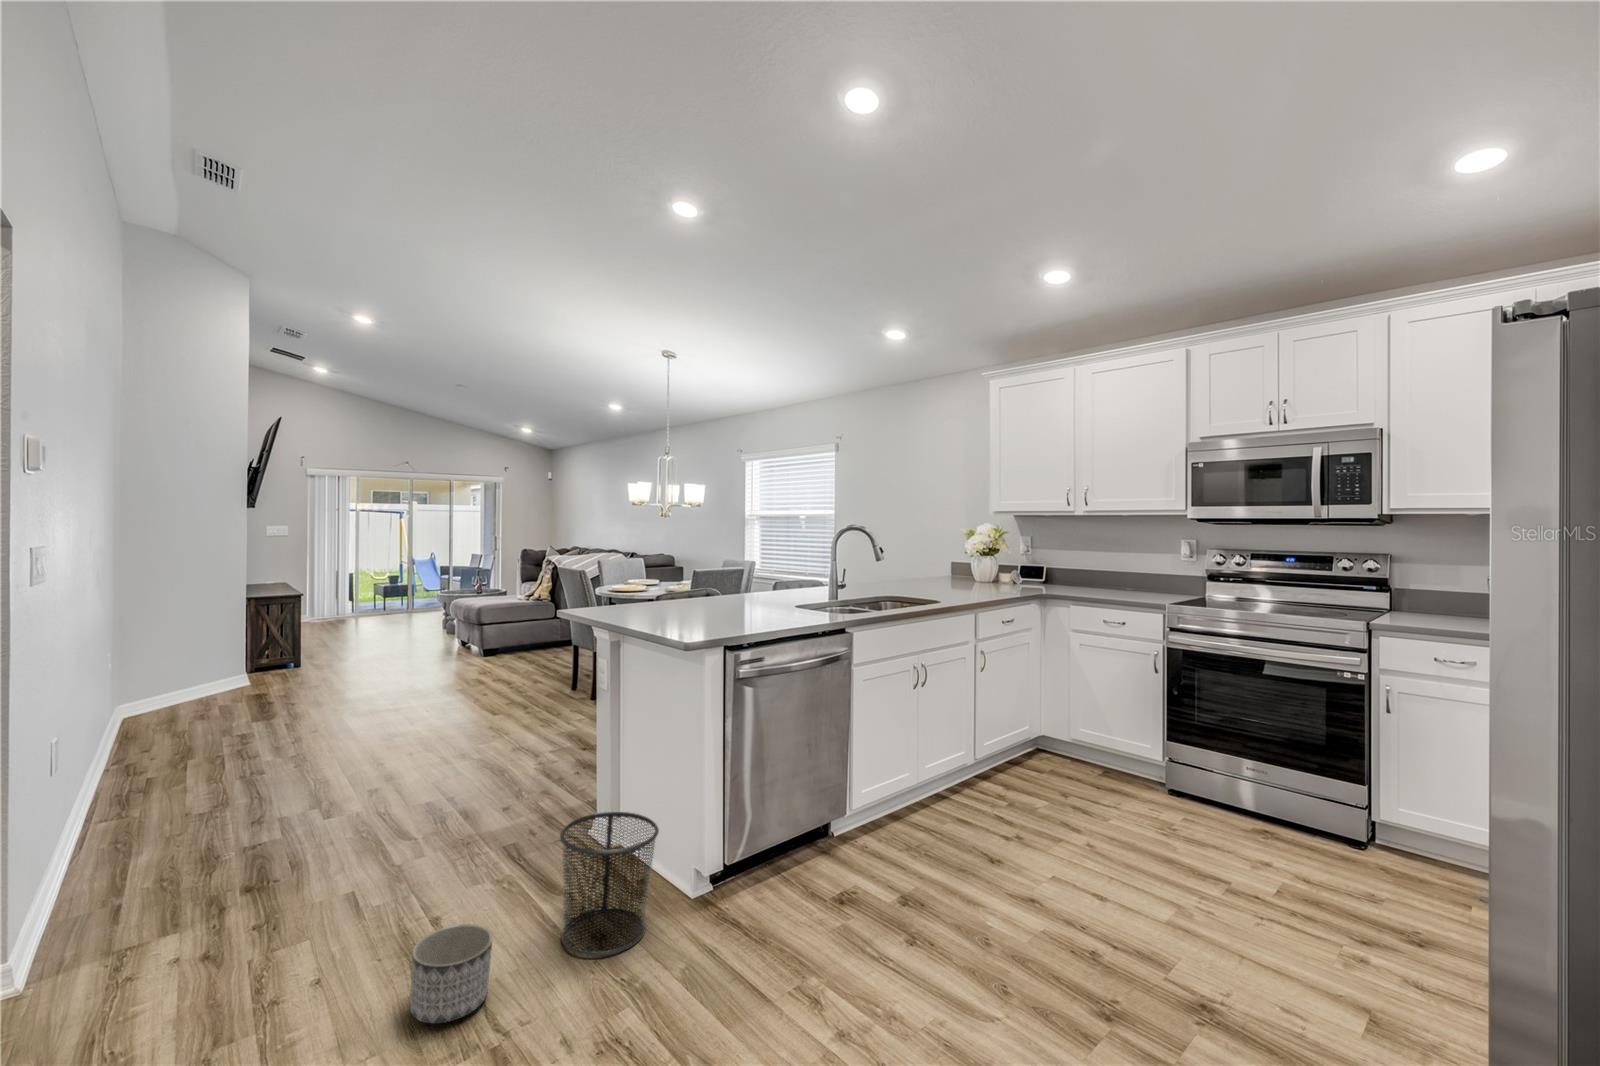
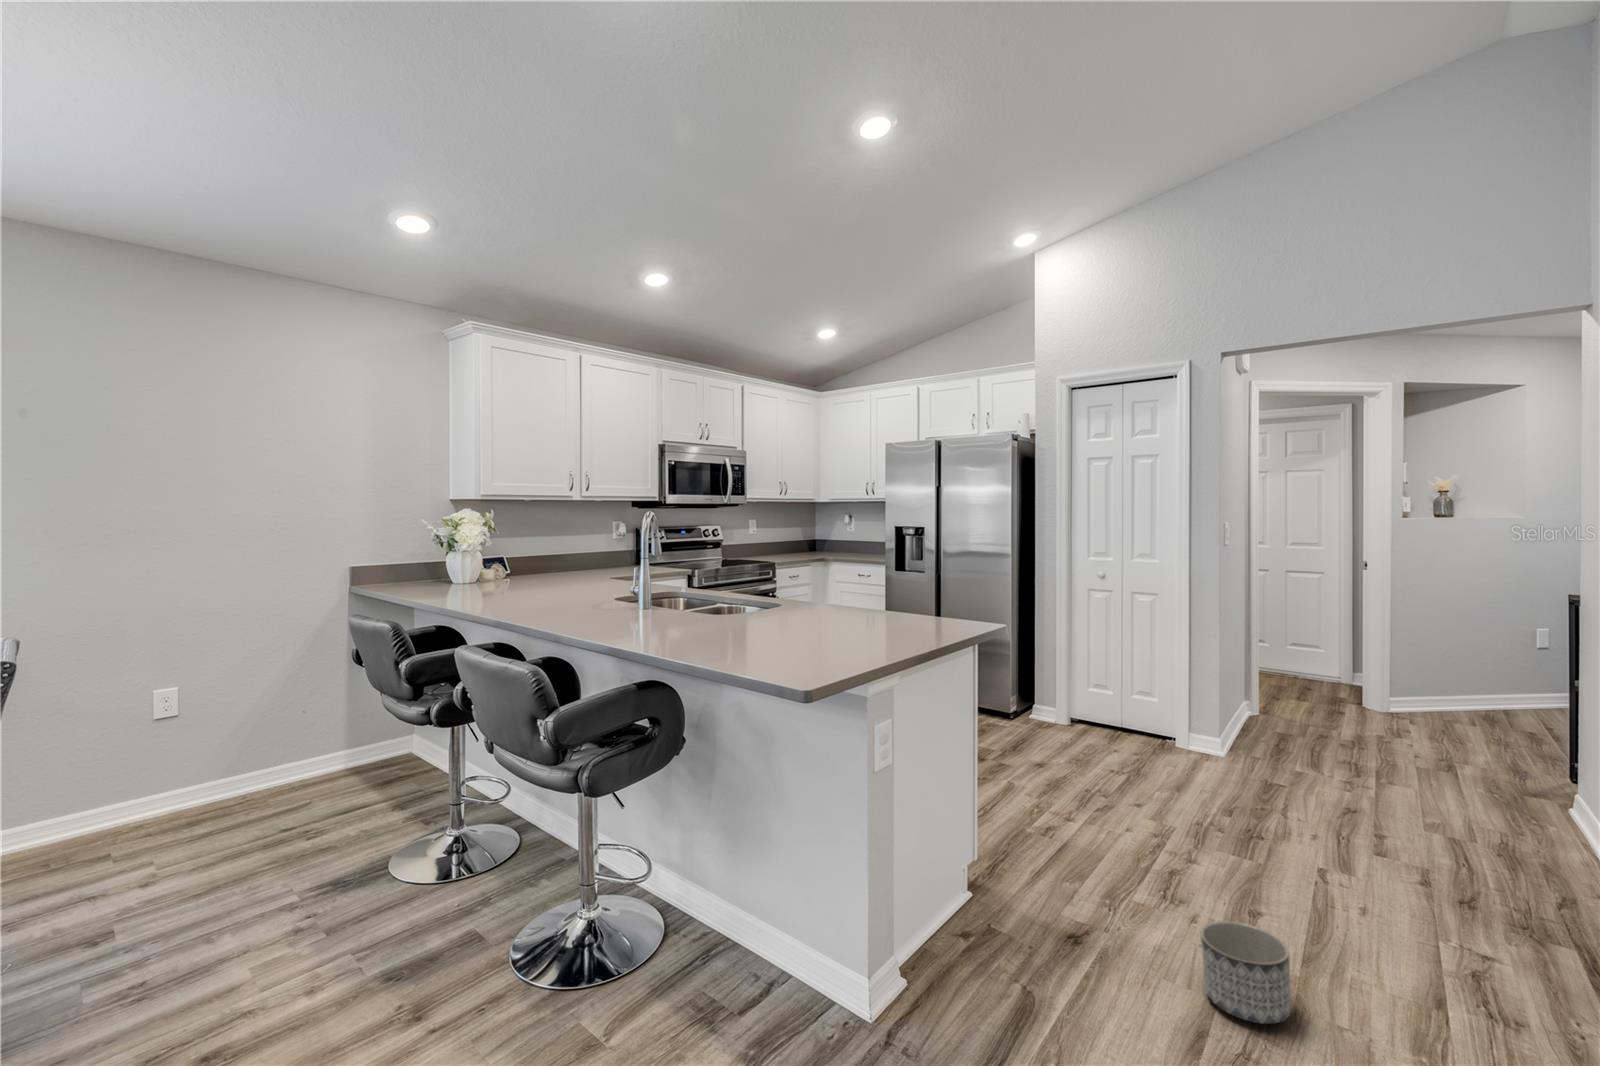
waste bin: present [560,812,659,956] -> none [1006,813,1114,967]

